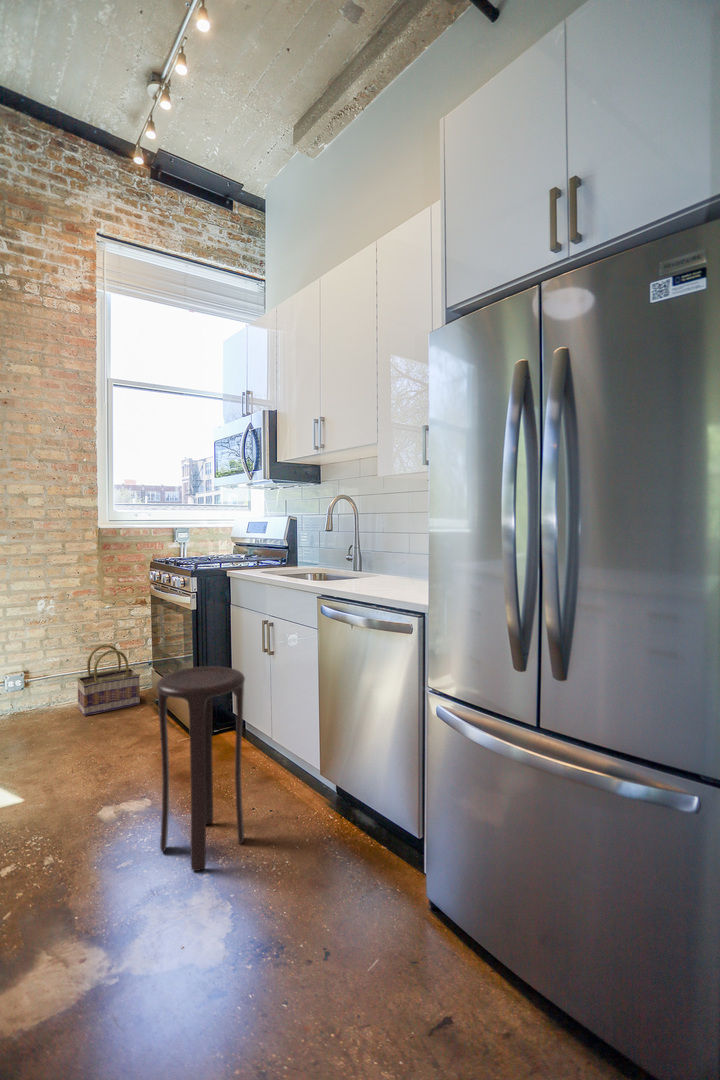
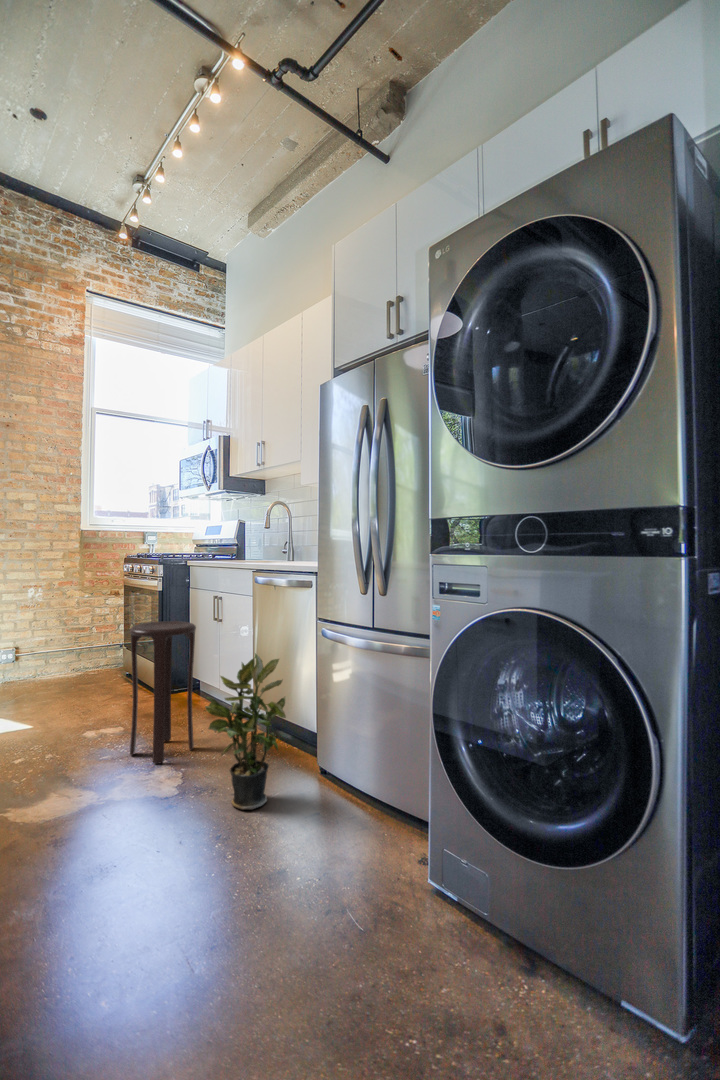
basket: present [77,645,140,716] -> none [59,627,114,684]
potted plant: none [267,741,390,988] -> present [205,653,286,810]

